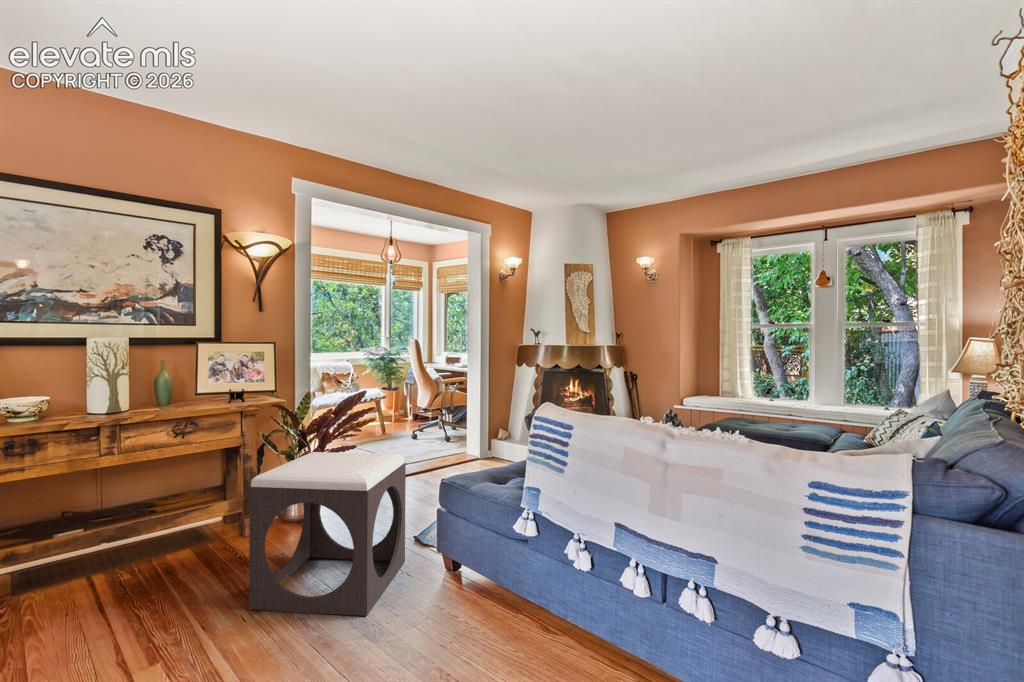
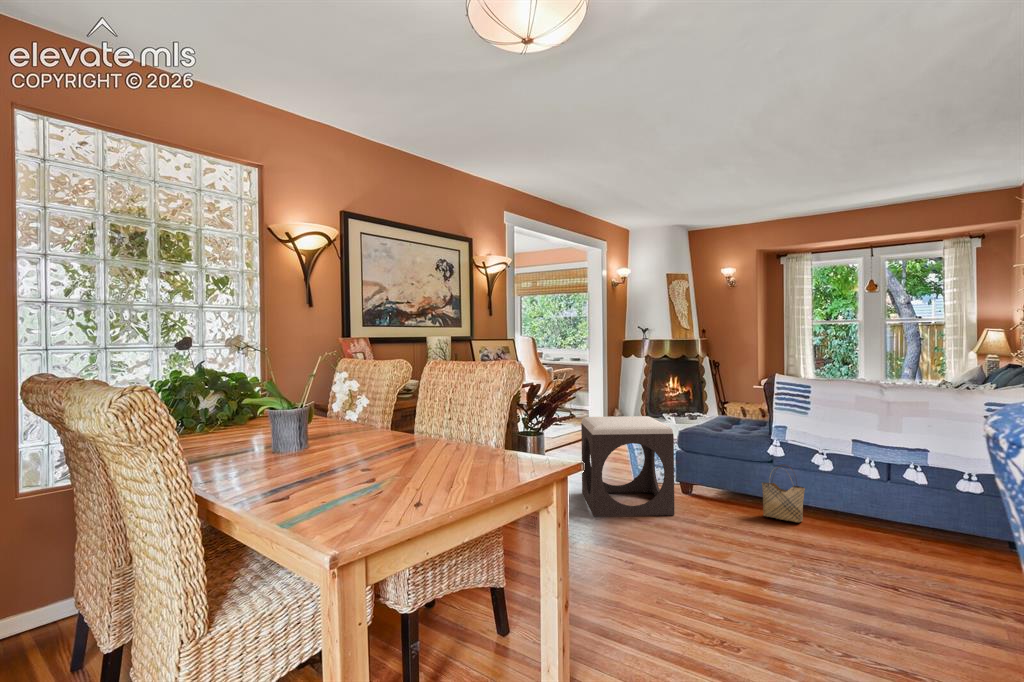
woven basket: none [492,549,548,653] -> present [762,464,805,522]

